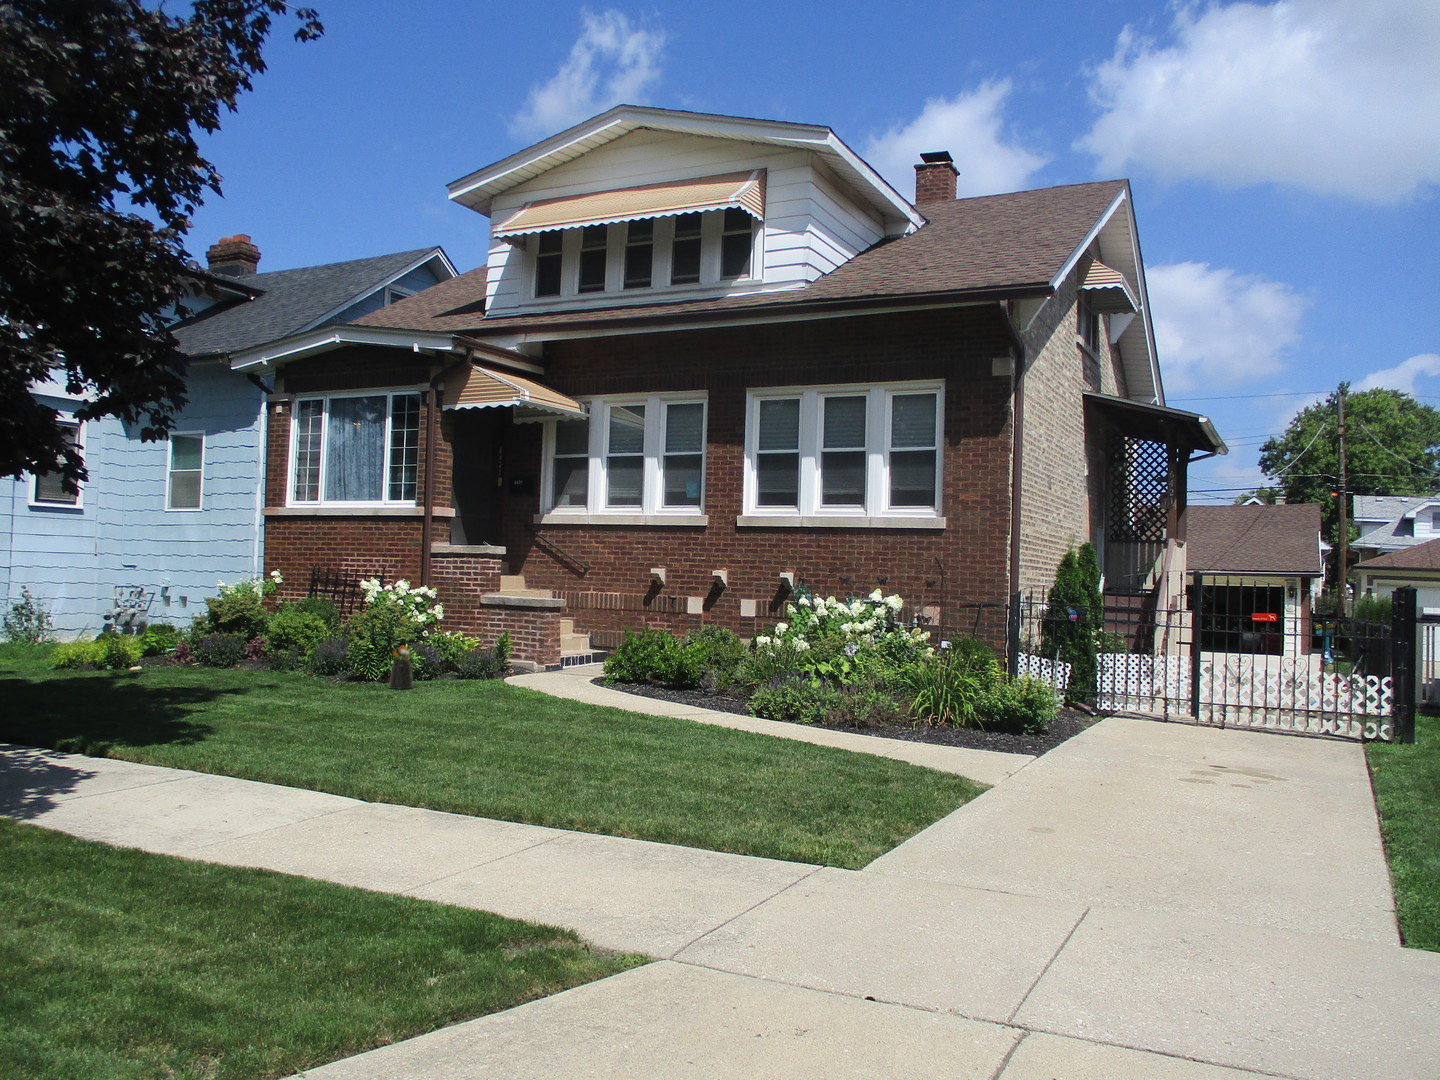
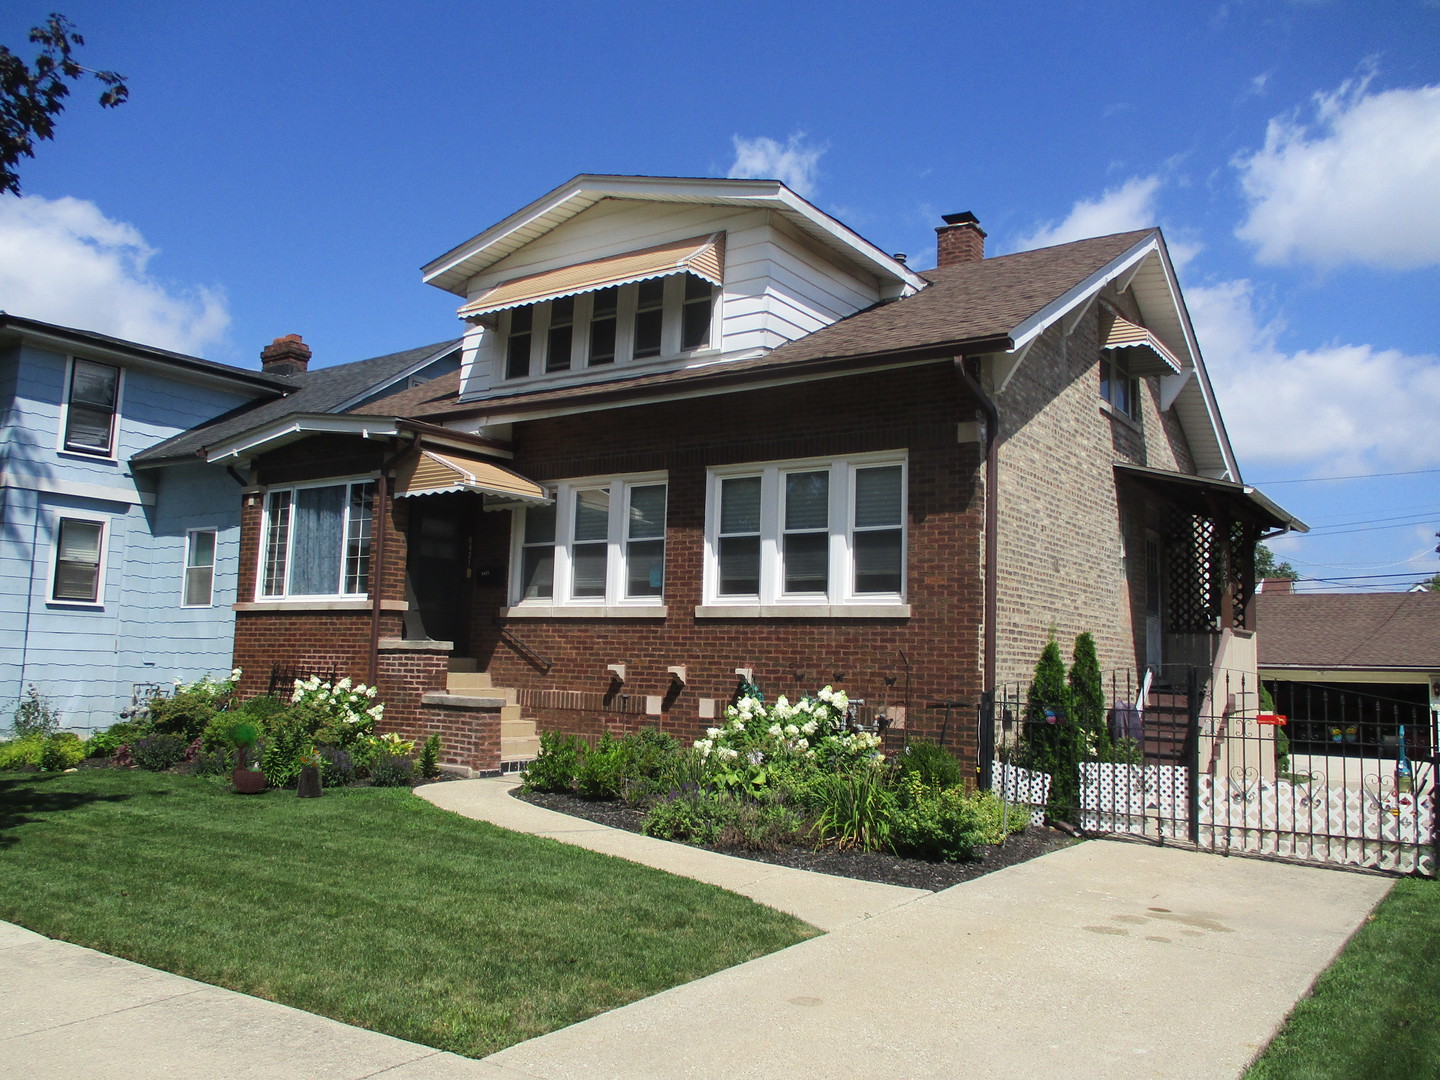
potted tree: none [310,612,360,686] -> present [220,718,266,793]

